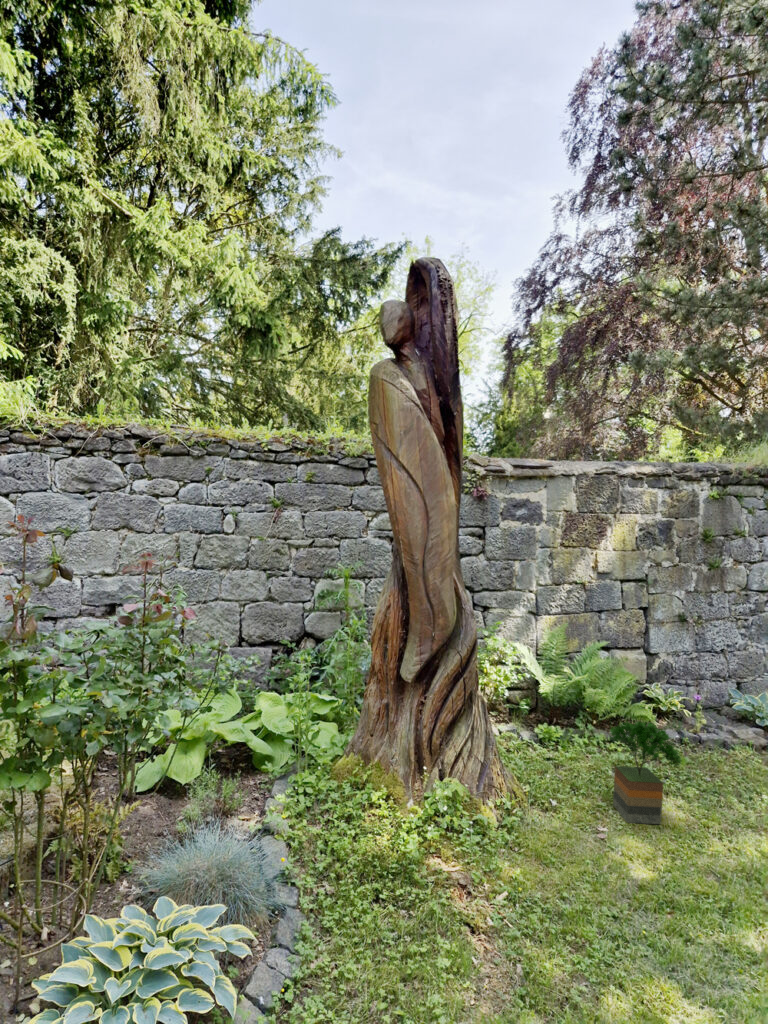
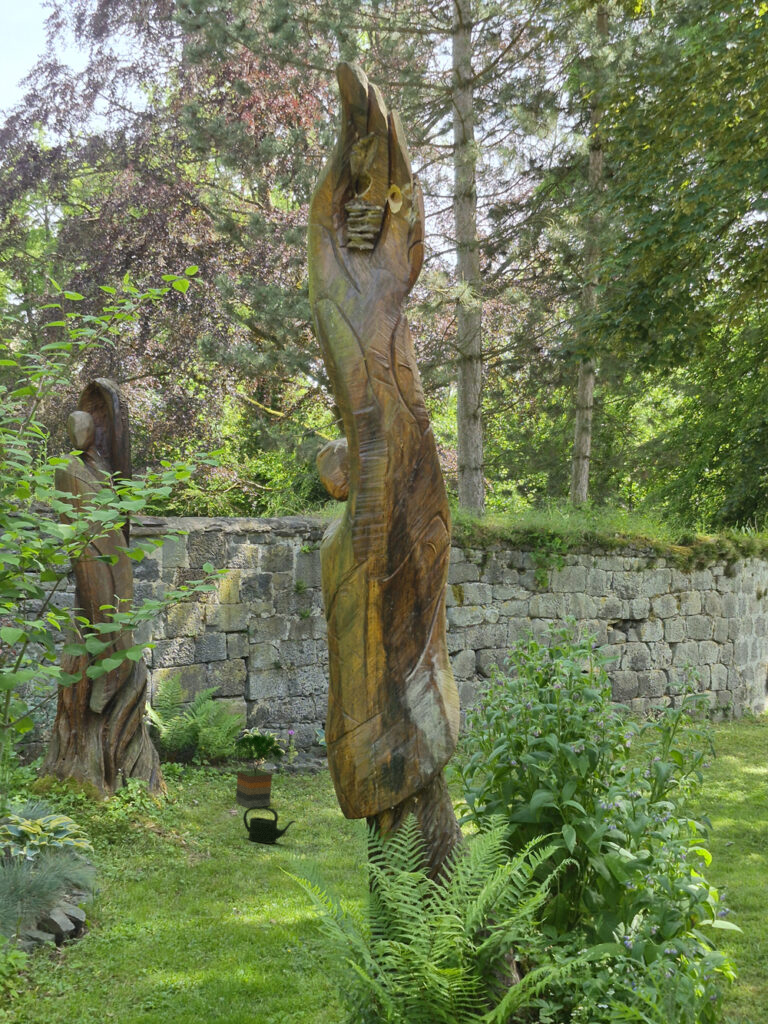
watering can: none [604,866,695,944] -> present [243,807,295,844]

